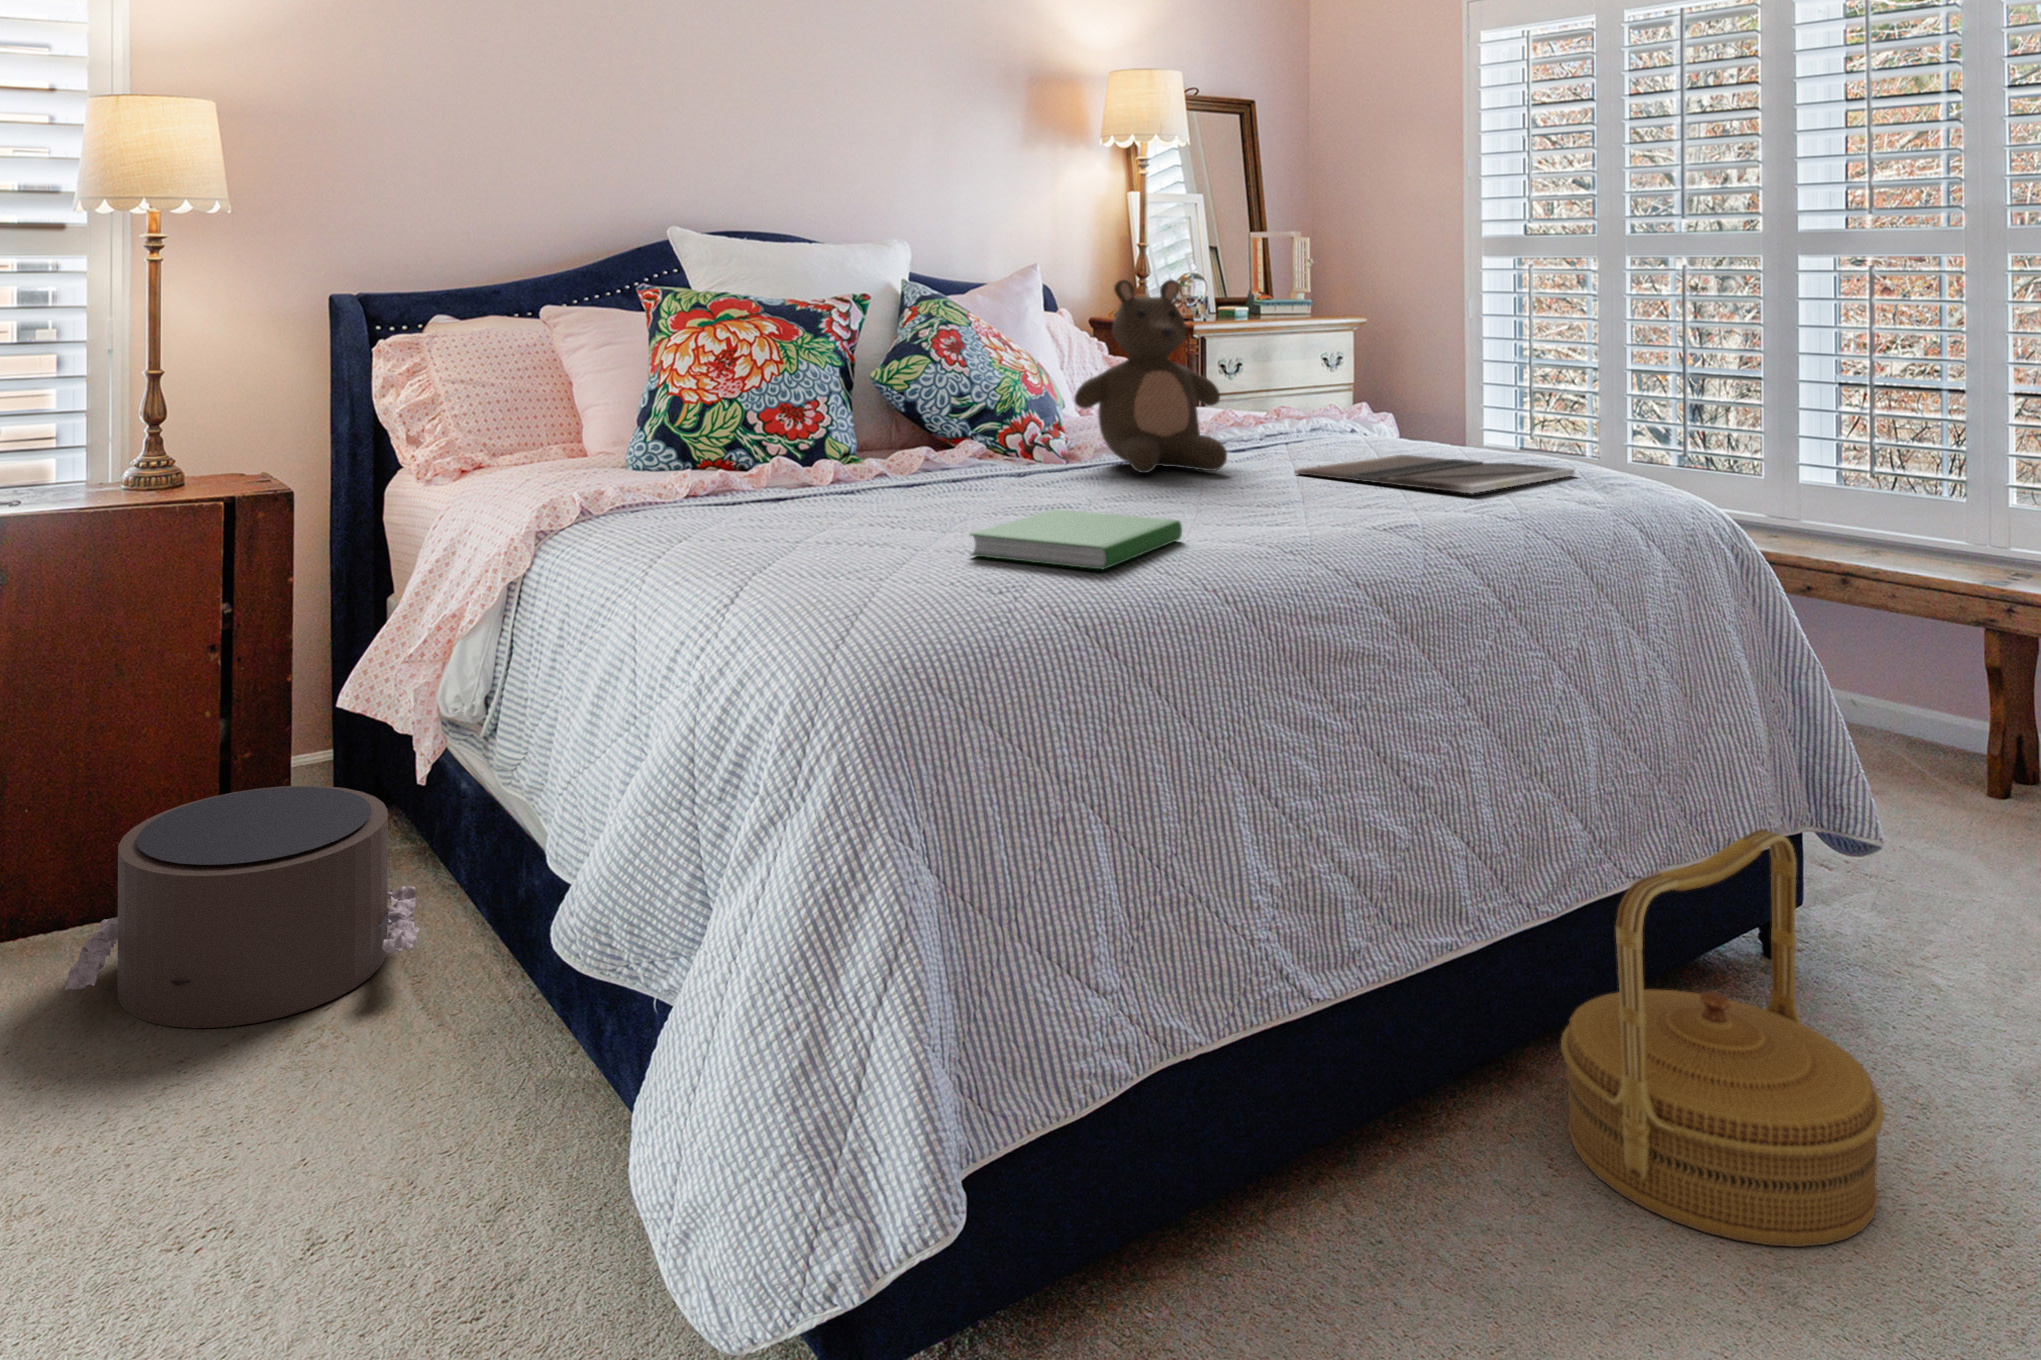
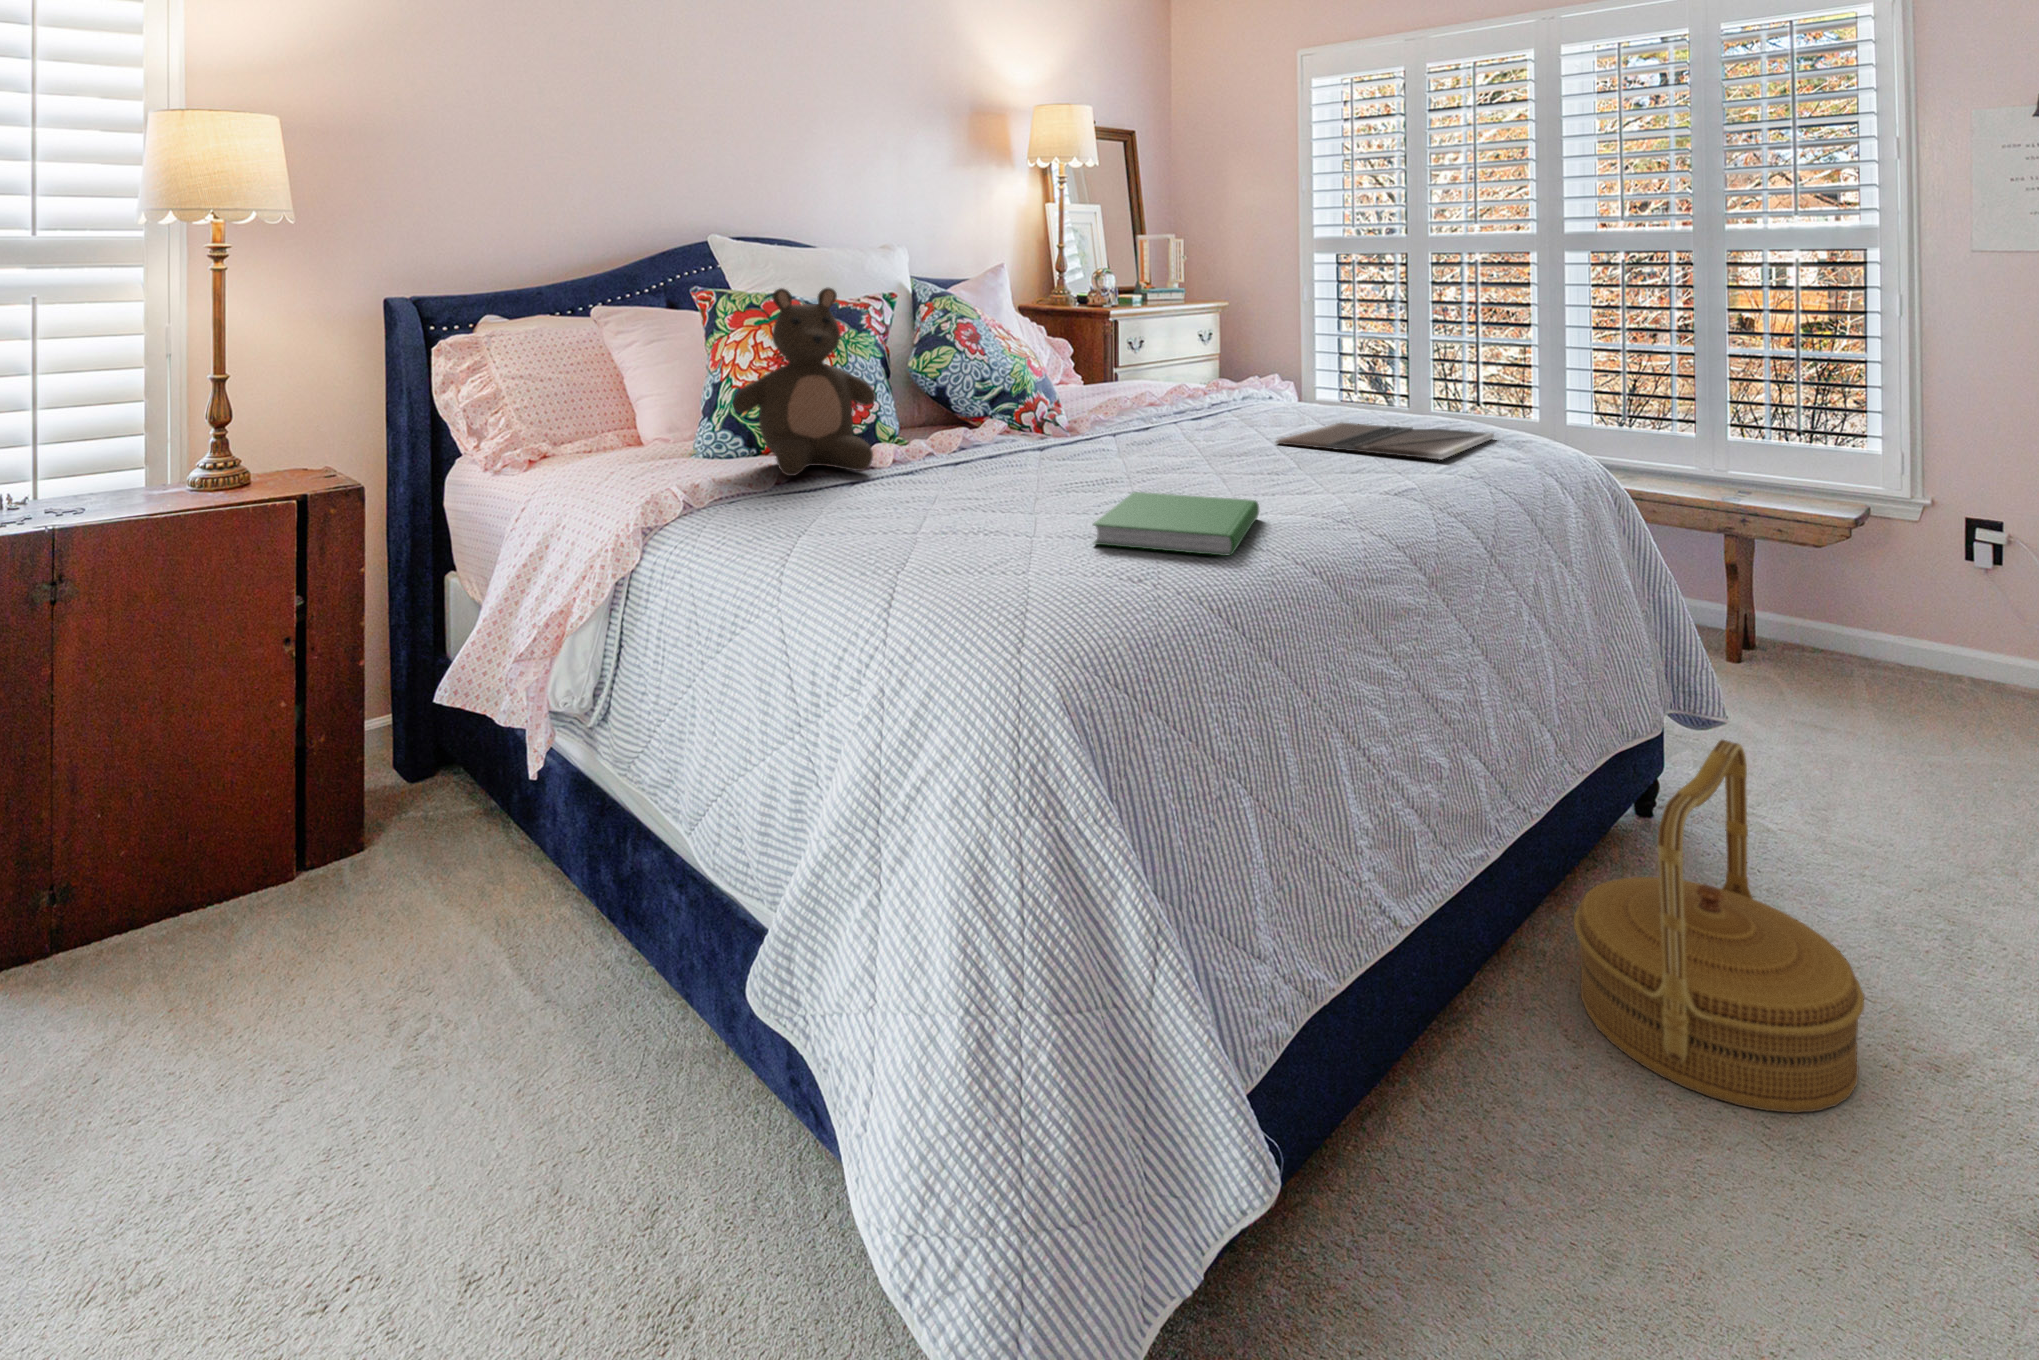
stuffed bear: present [1074,279,1227,473] -> present [733,288,876,476]
pouf: present [65,786,420,1028] -> none [164,768,522,1037]

